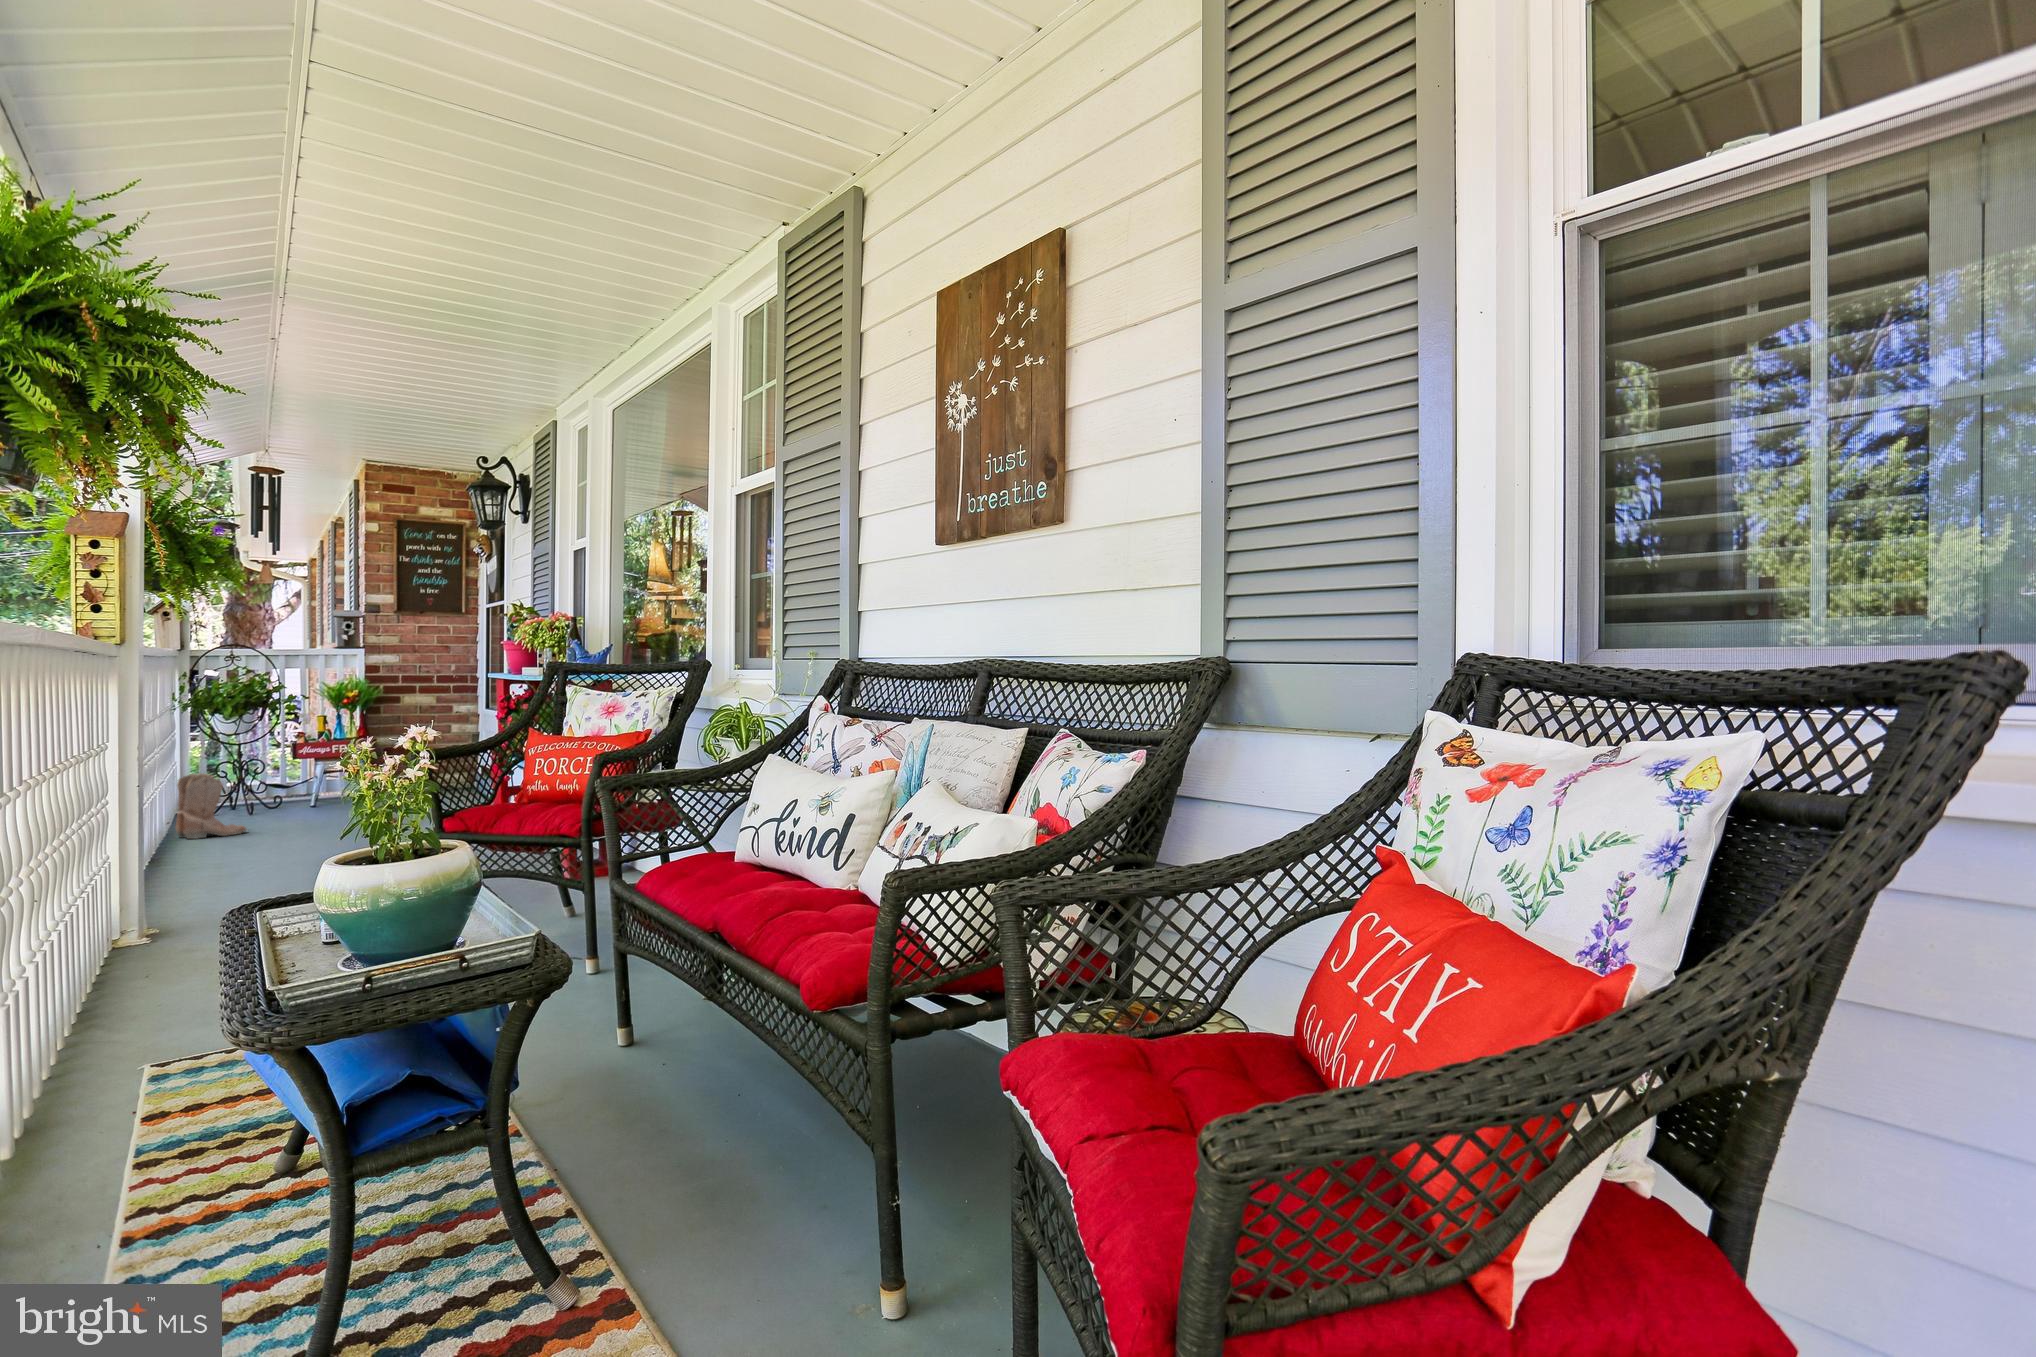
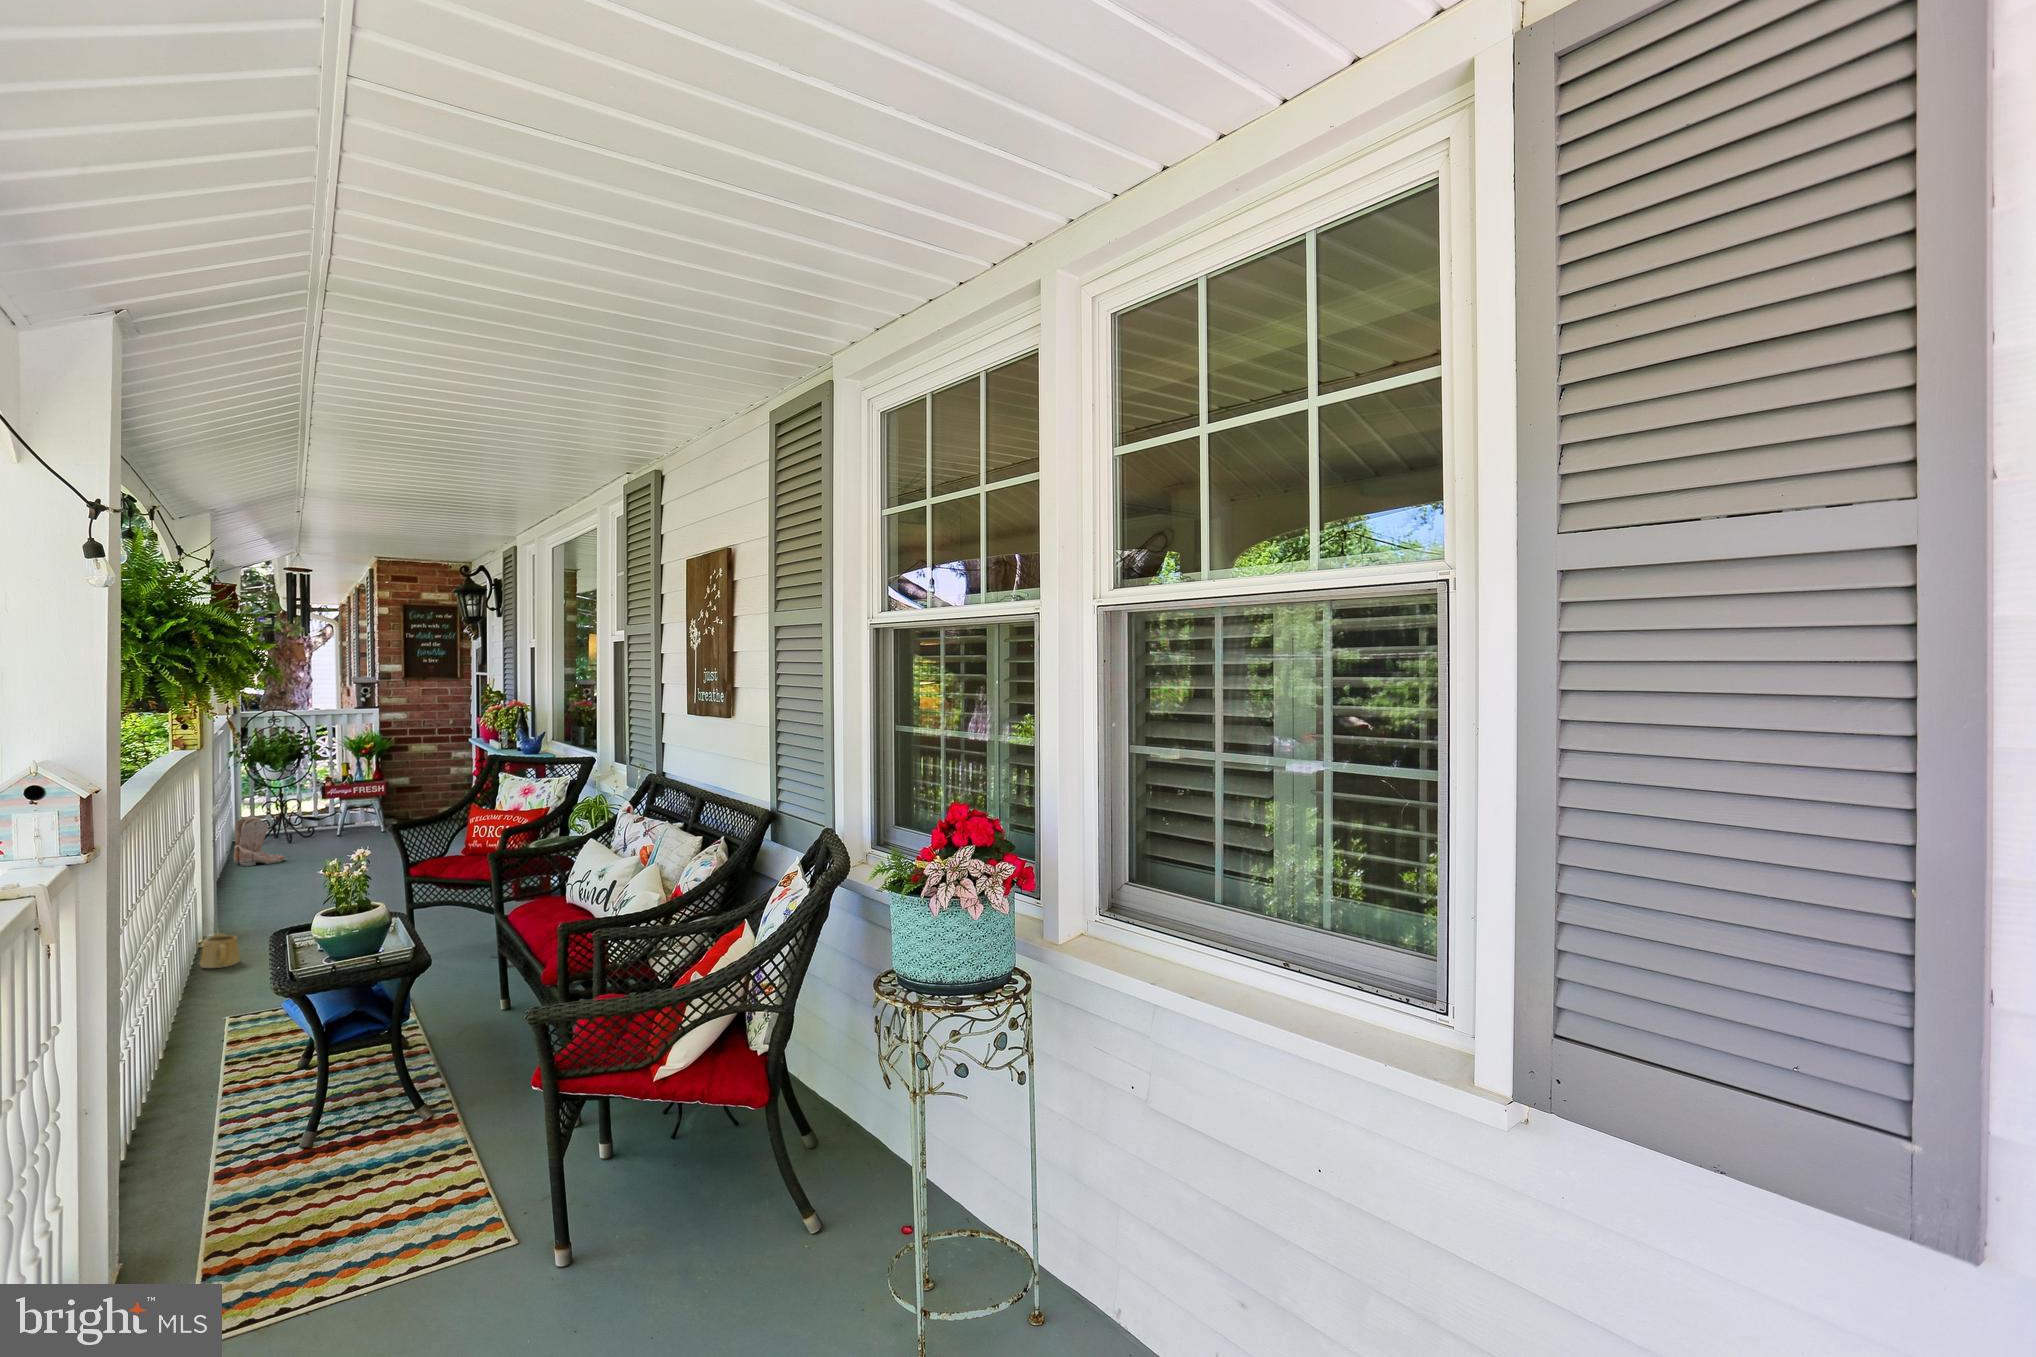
watering can: none [108,923,176,978] -> present [200,934,240,968]

